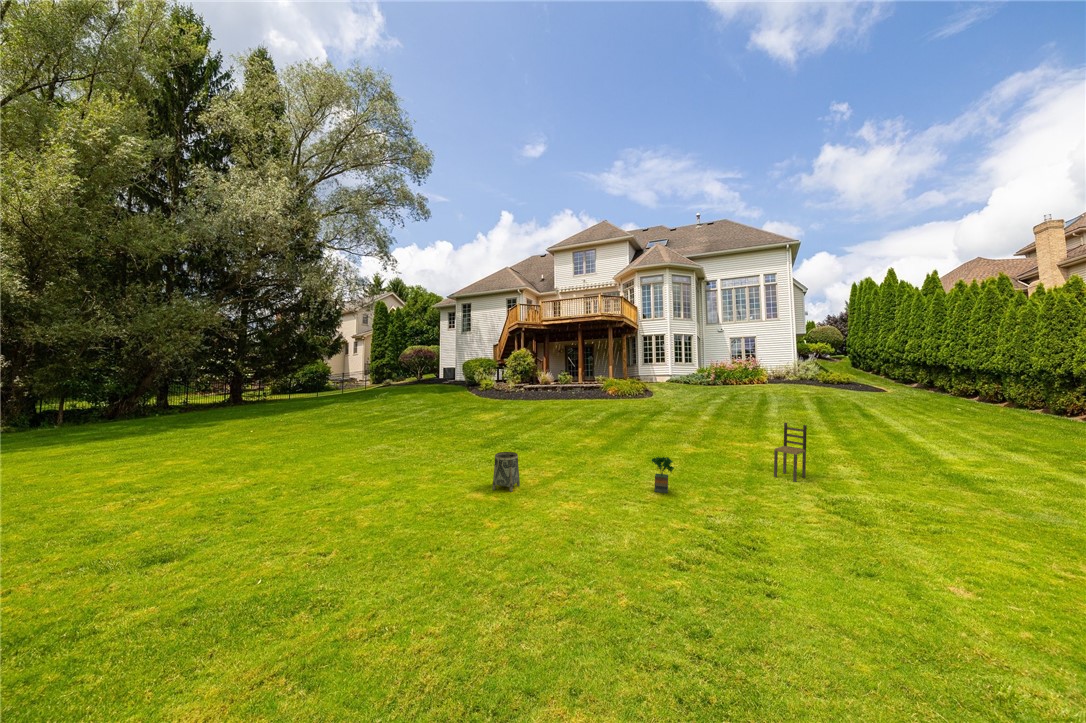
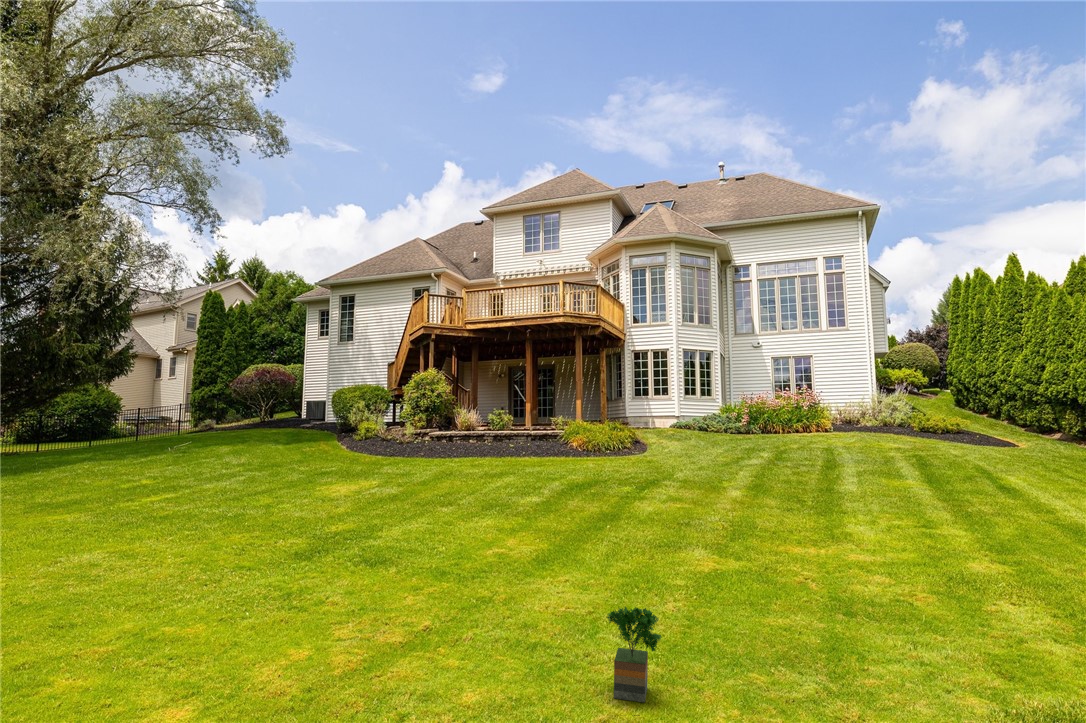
chair: present [774,422,807,482] -> none [885,516,953,656]
basket: present [493,452,520,492] -> none [204,596,284,707]

